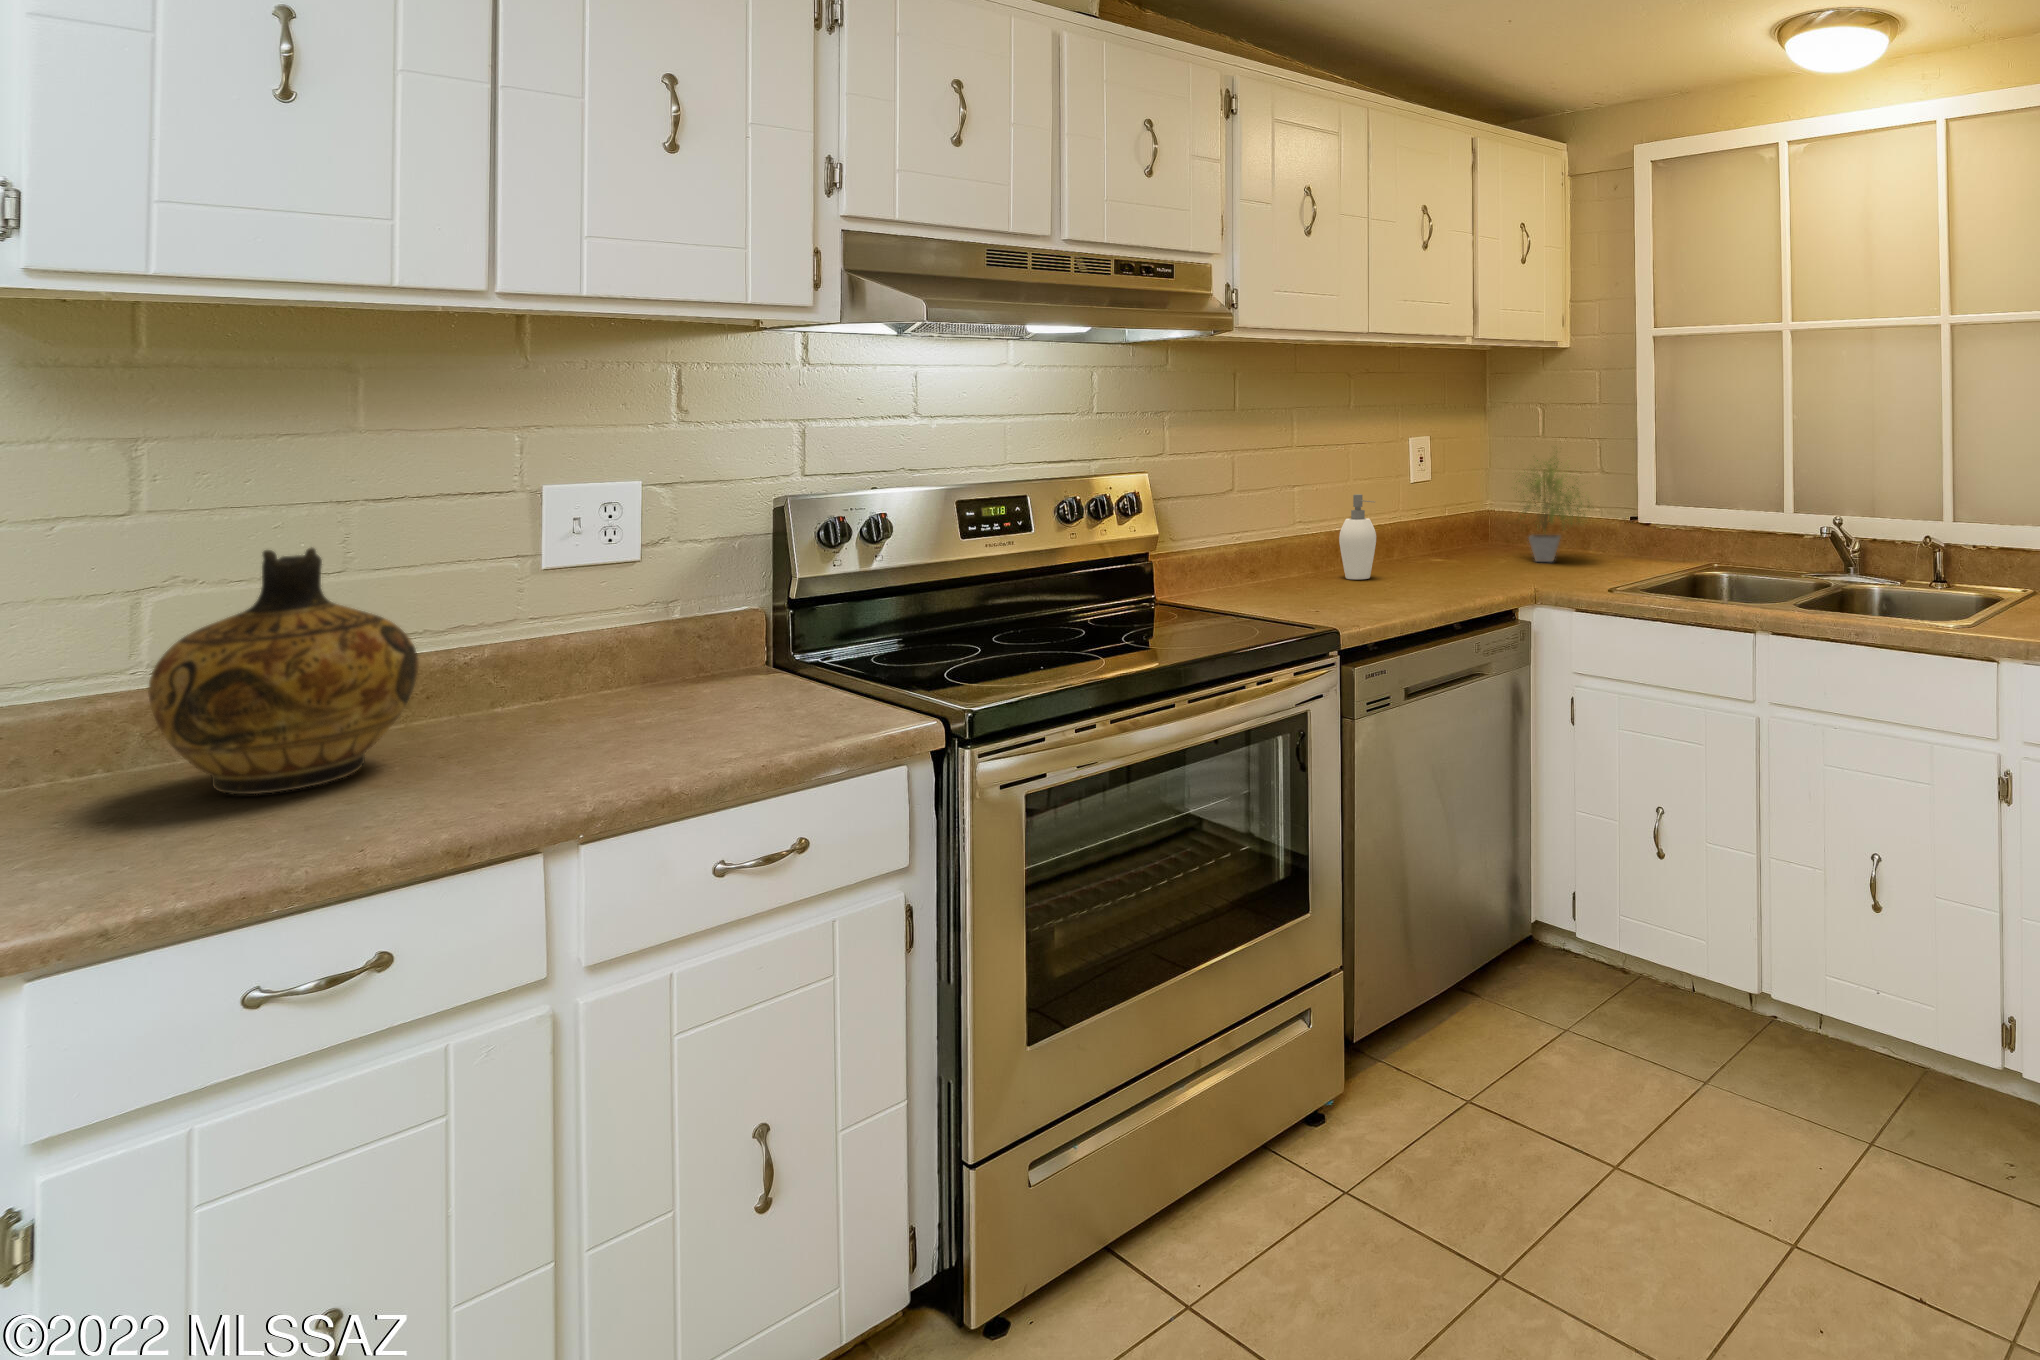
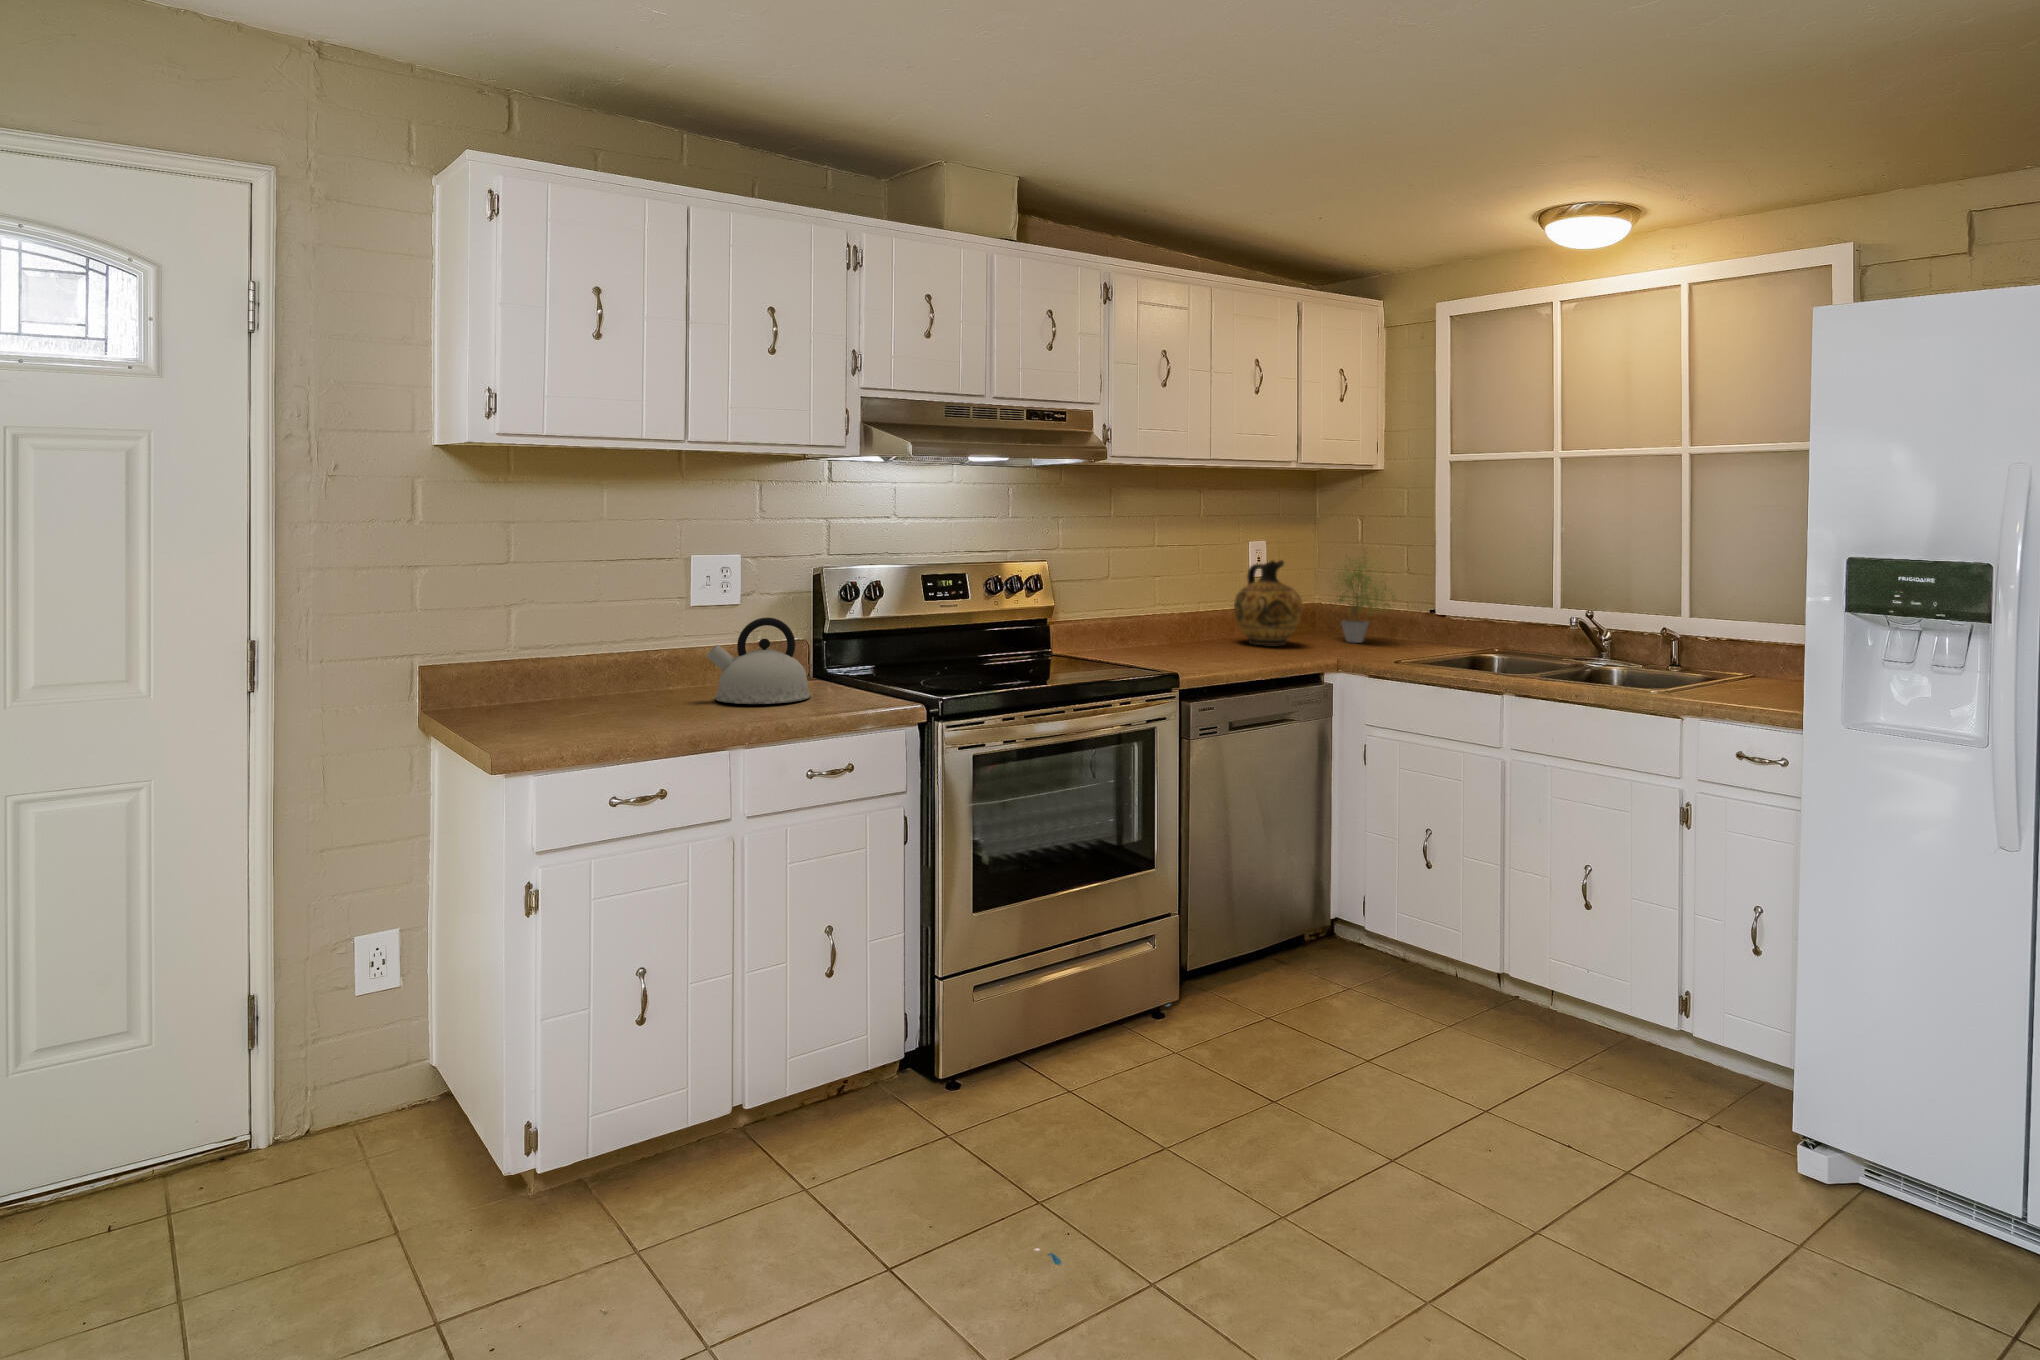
soap dispenser: present [1339,494,1376,579] -> none [1185,581,1214,647]
ceramic jug: present [148,547,419,794] -> present [1234,560,1303,645]
kettle: none [541,589,748,742] -> present [707,618,811,704]

